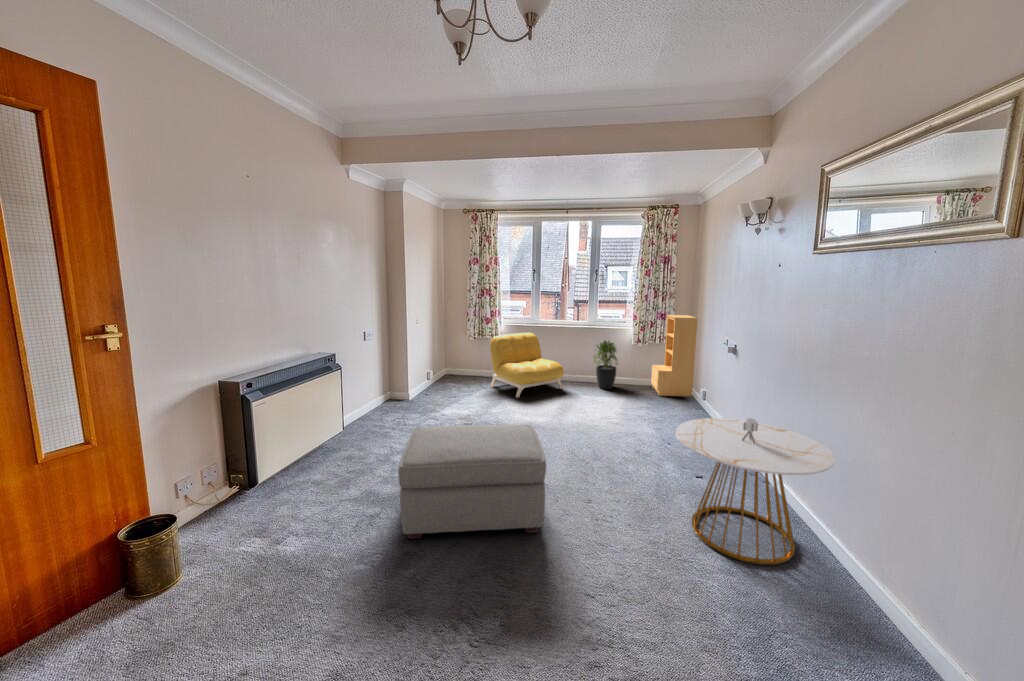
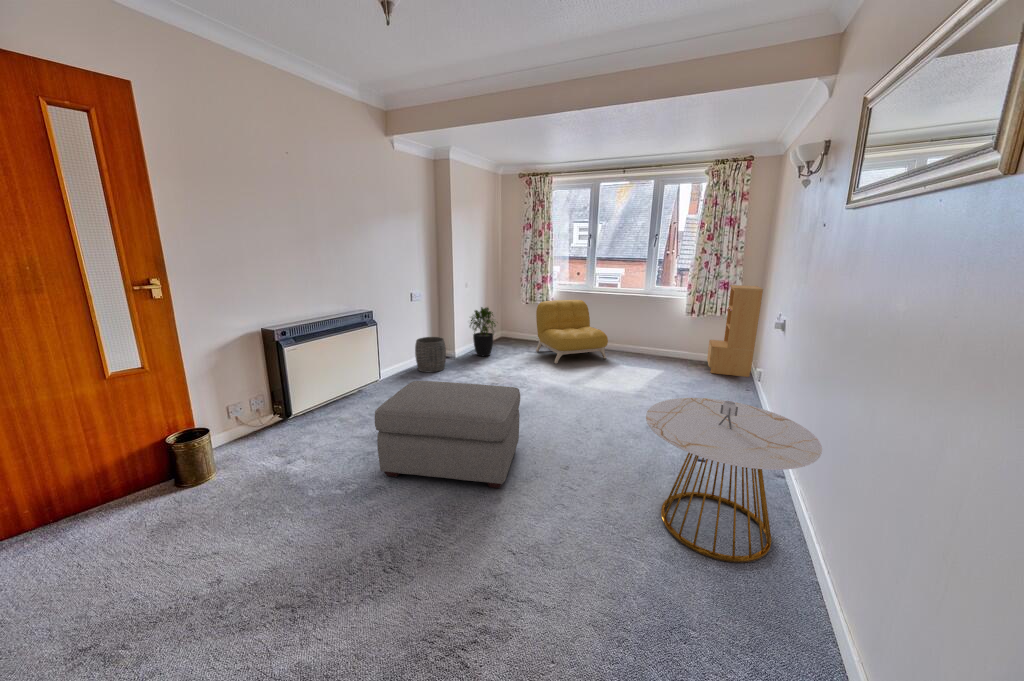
potted plant: present [594,340,617,389] -> present [470,307,496,357]
woven basket: none [372,379,406,418] -> present [415,337,446,372]

